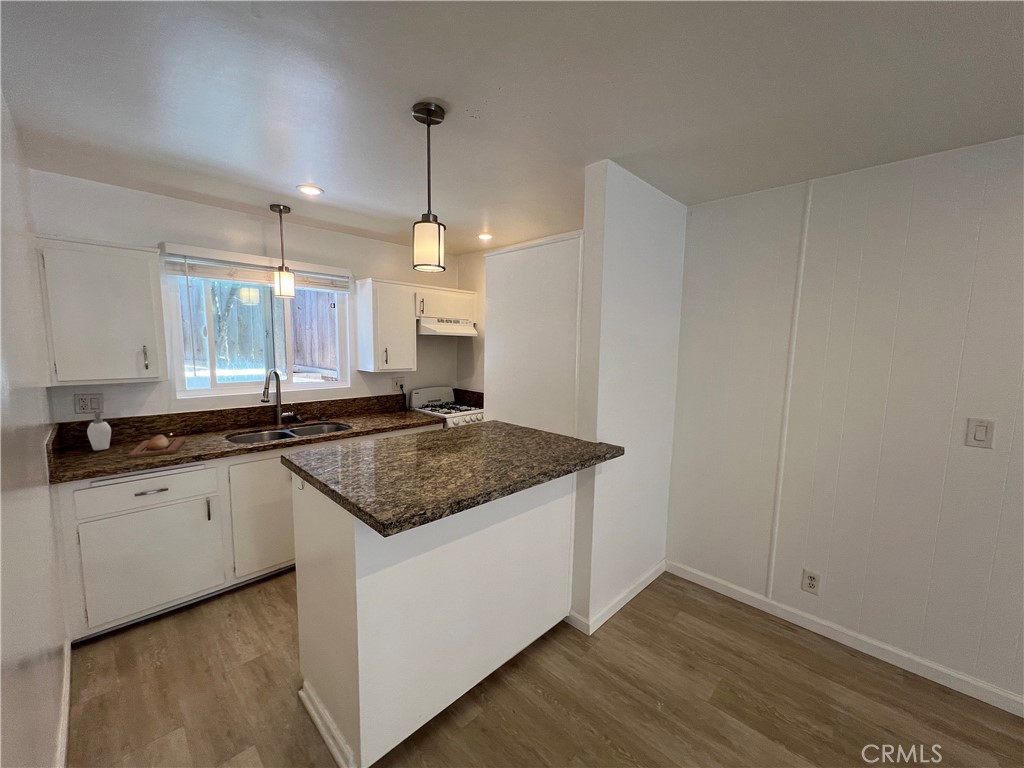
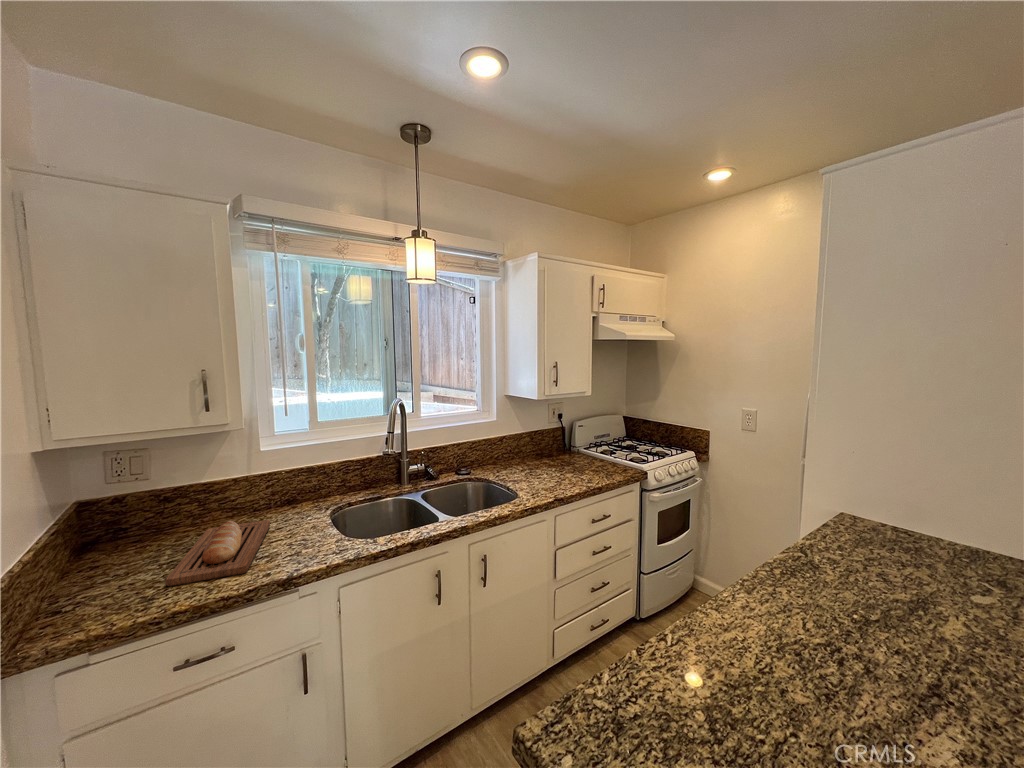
soap dispenser: present [87,412,111,450] -> none [116,484,161,552]

